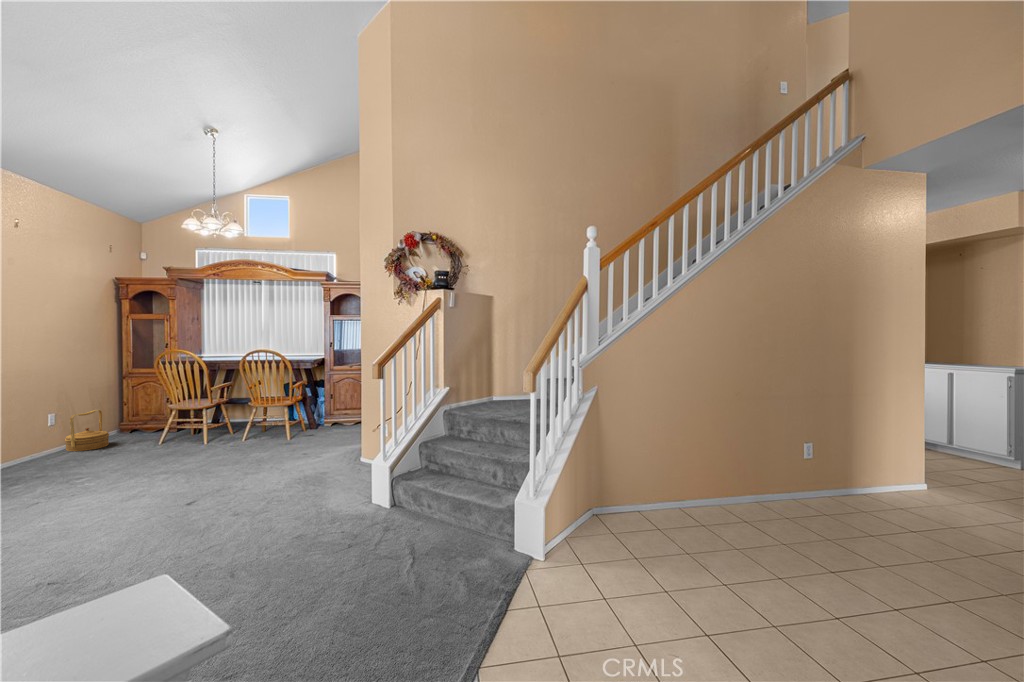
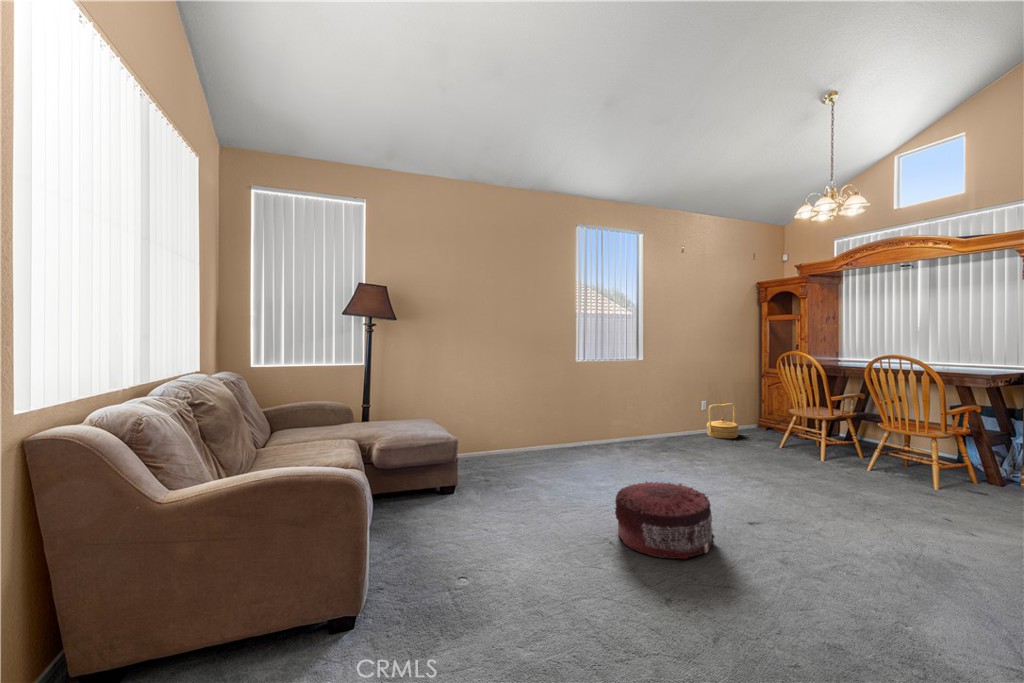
pouf: none [64,481,187,561] -> present [615,481,714,559]

